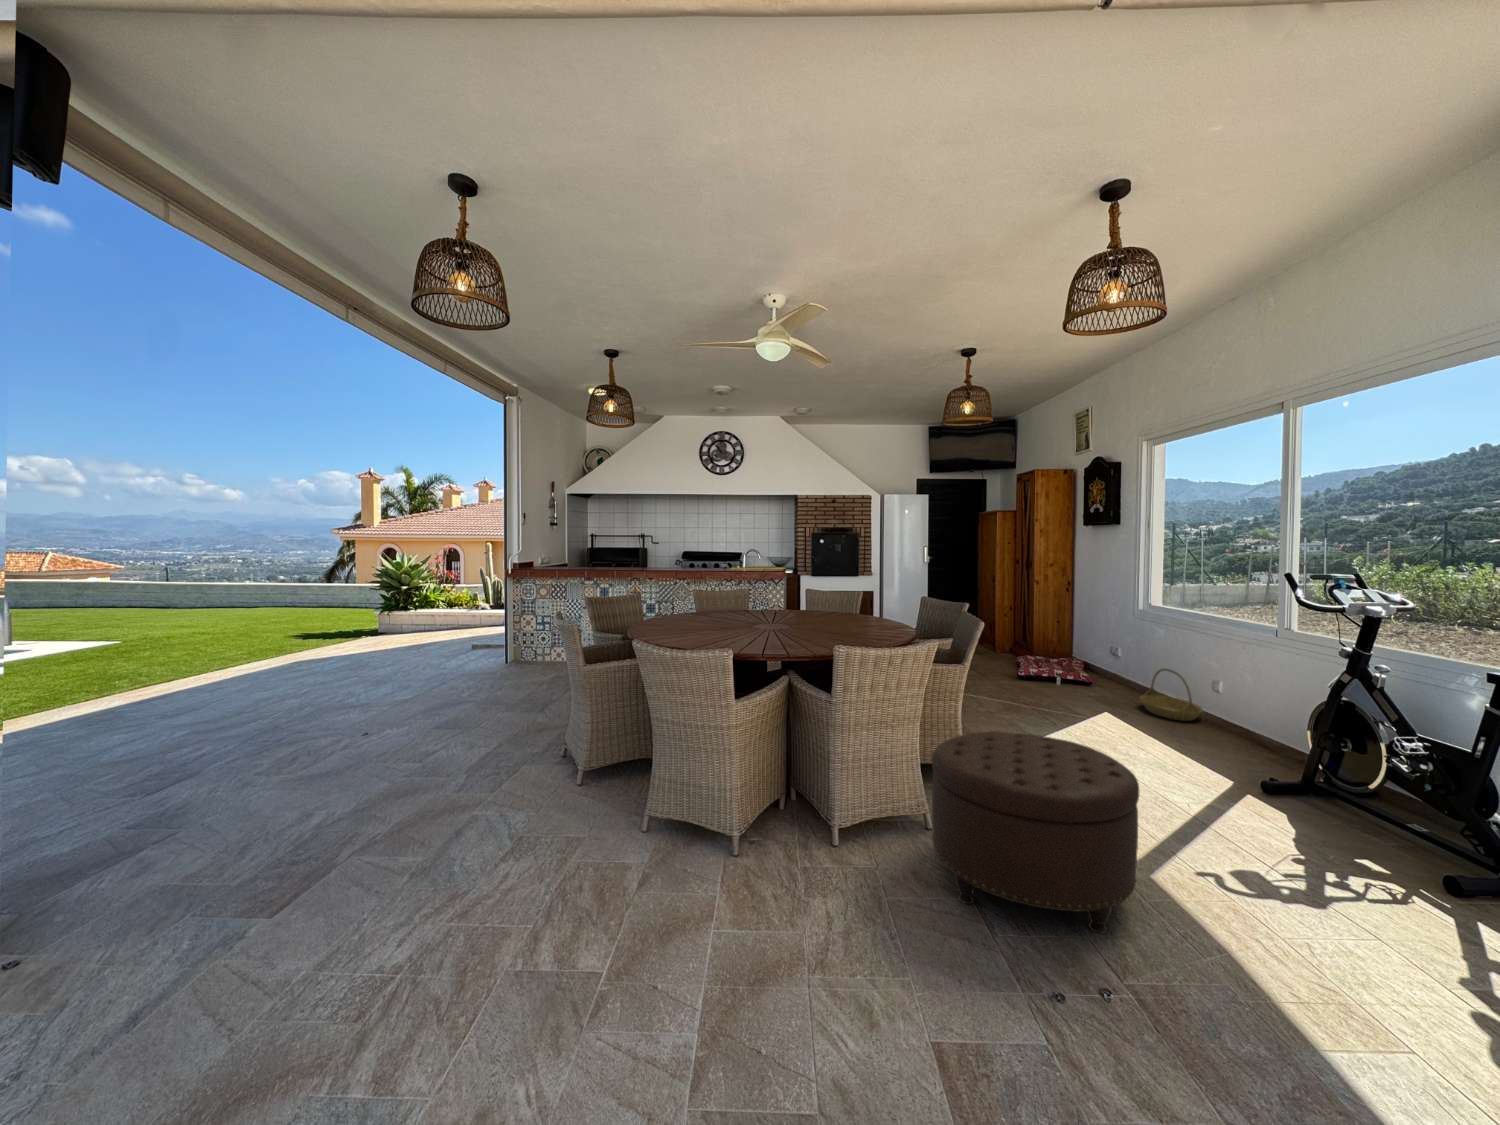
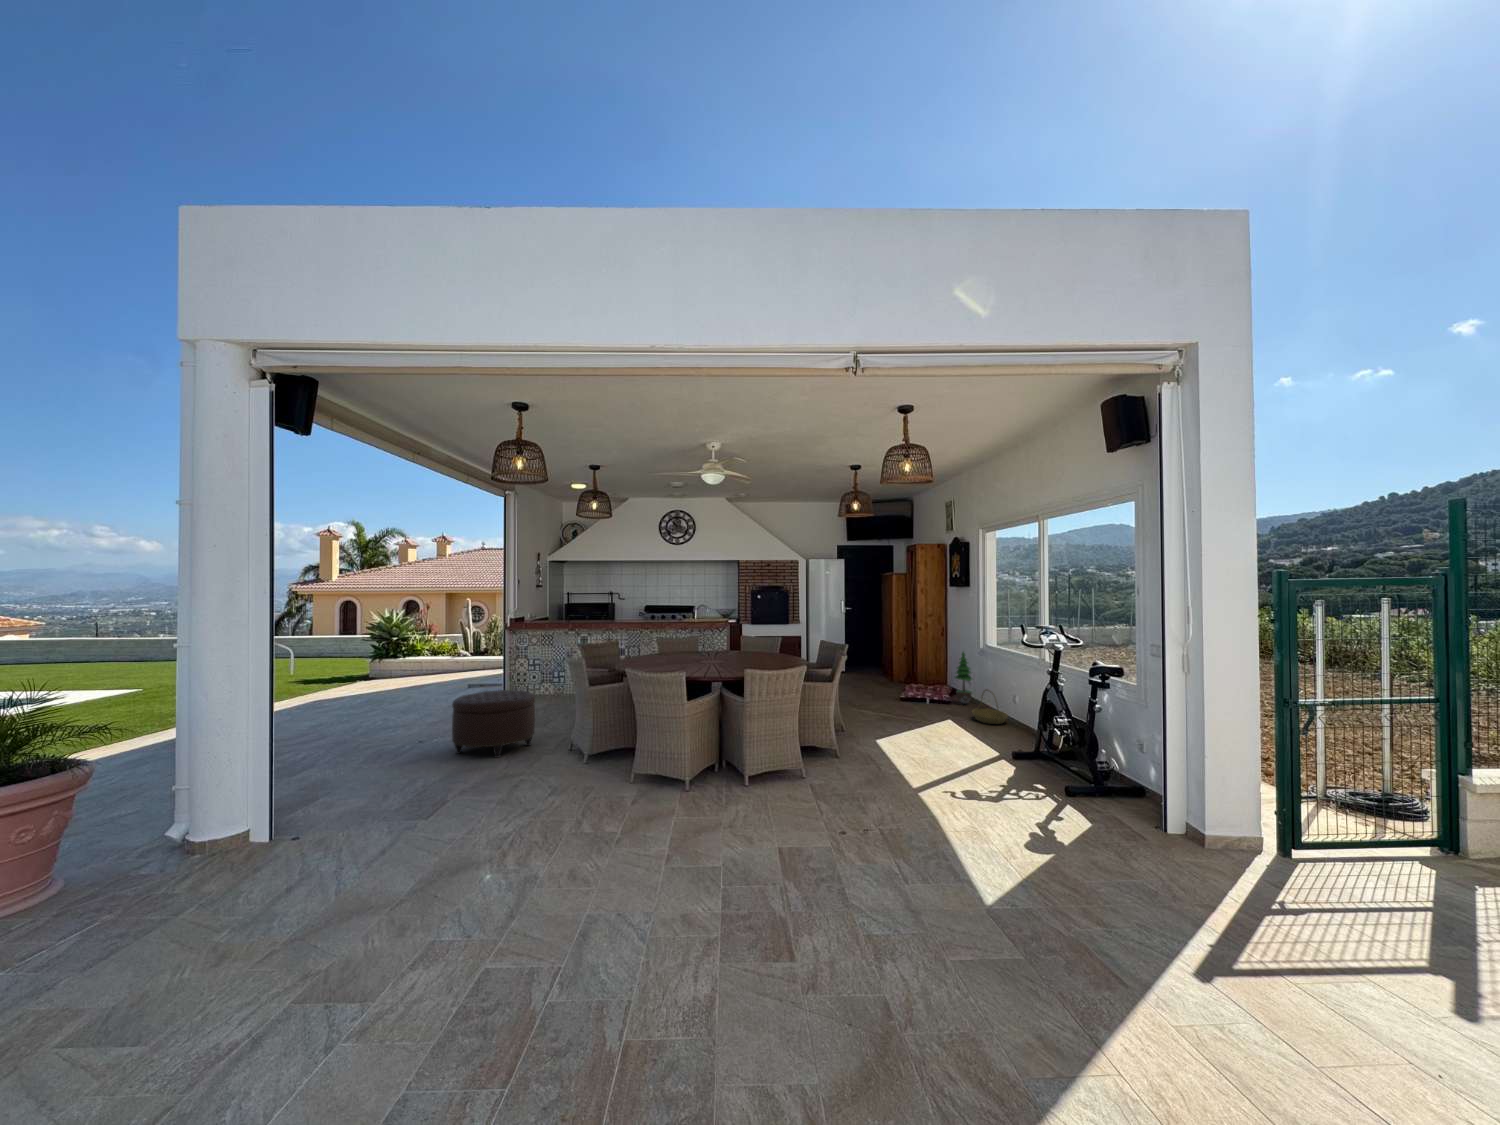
potted tree: none [1097,611,1127,684] -> present [955,652,973,704]
ottoman: present [932,731,1139,933] -> present [452,690,535,758]

